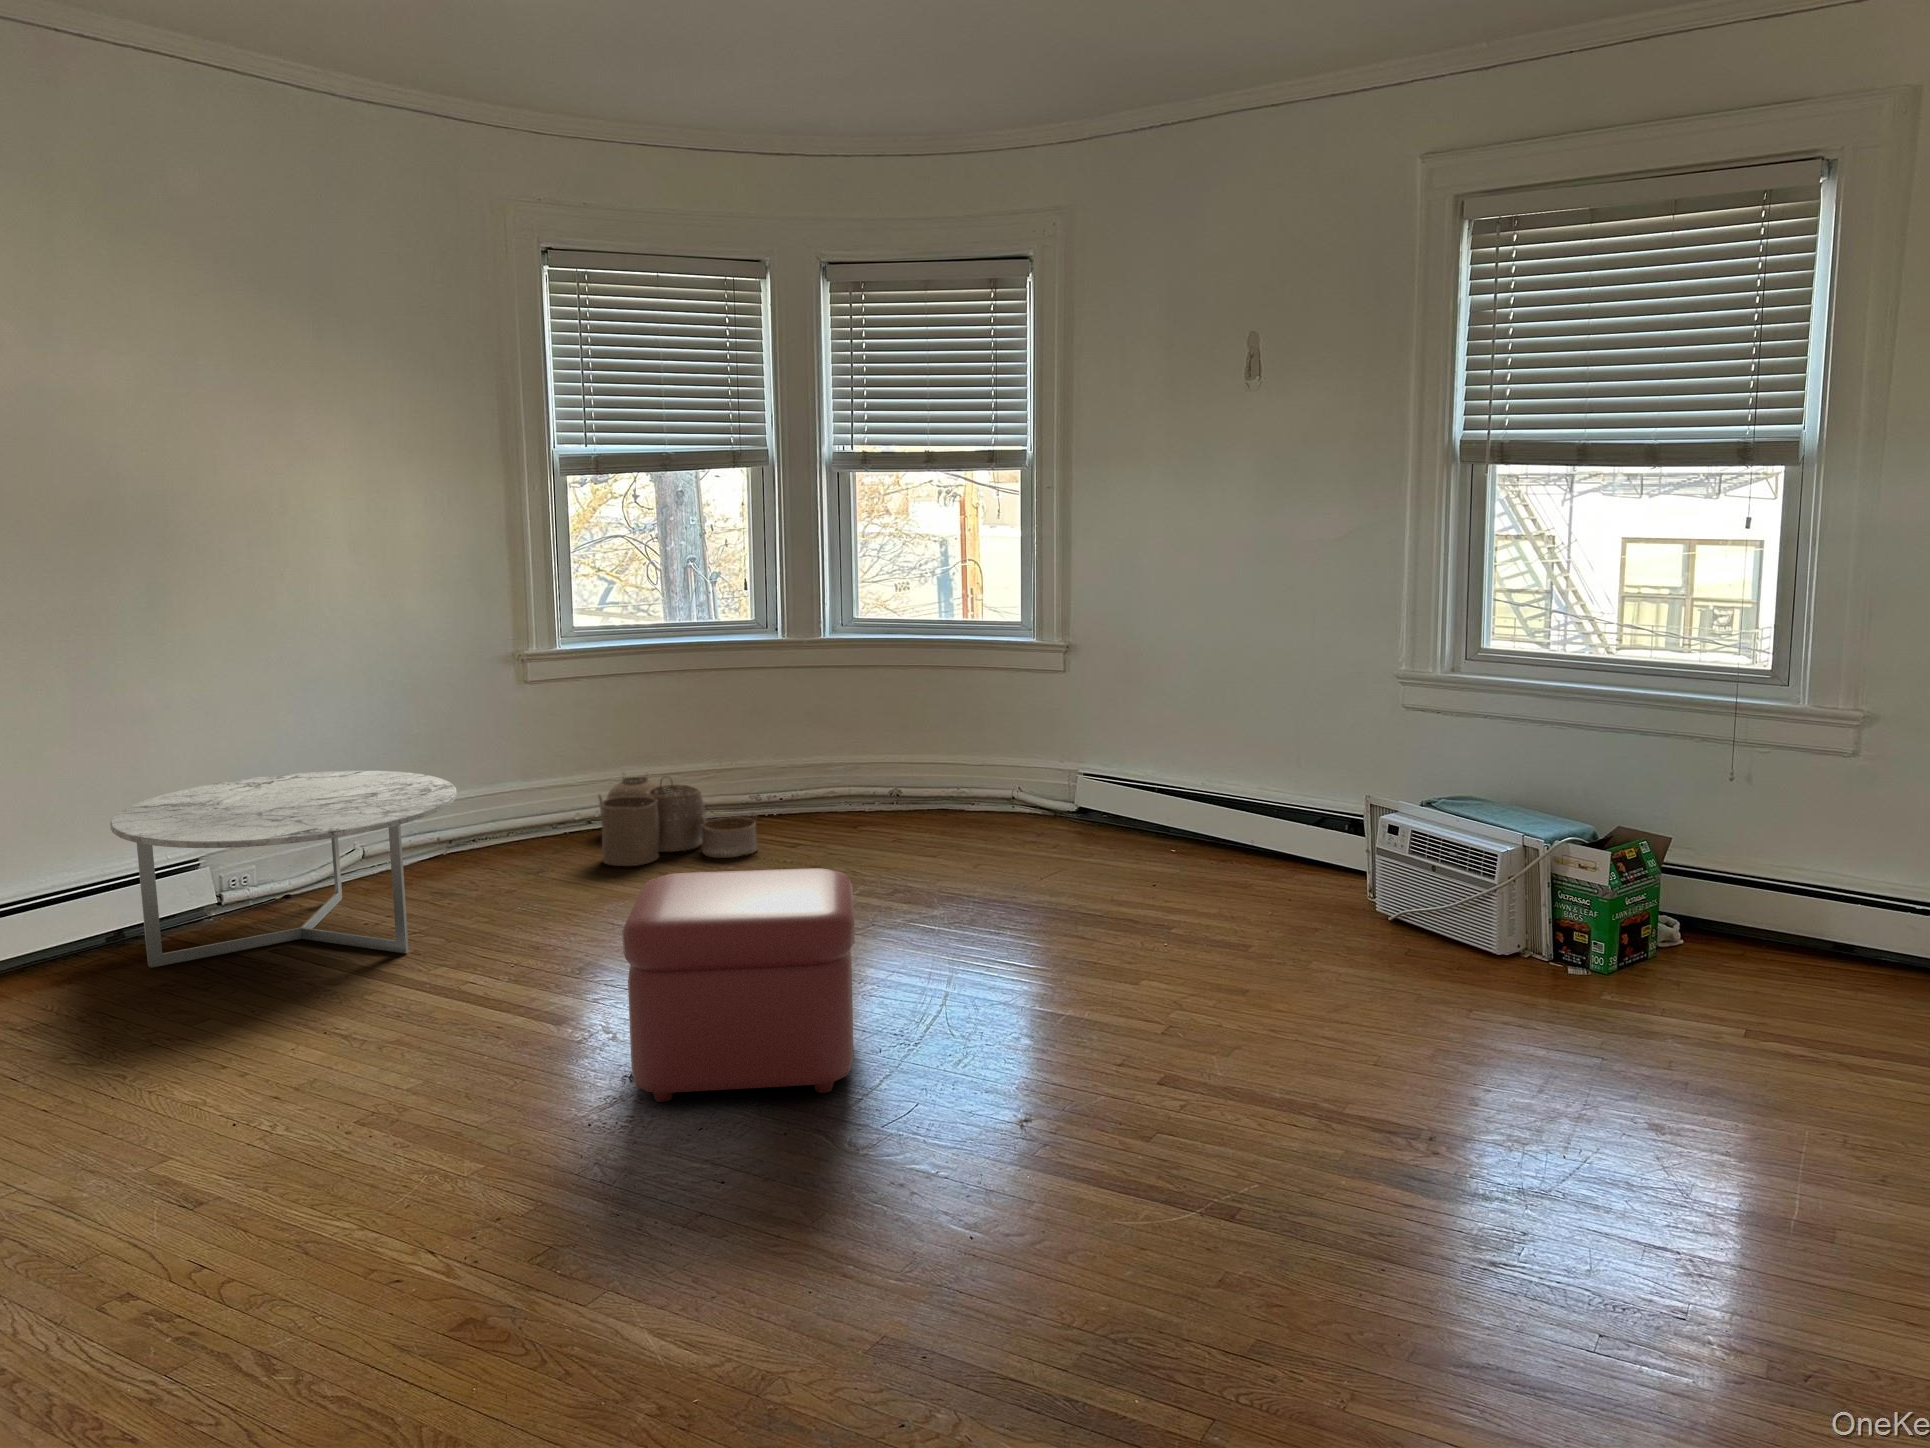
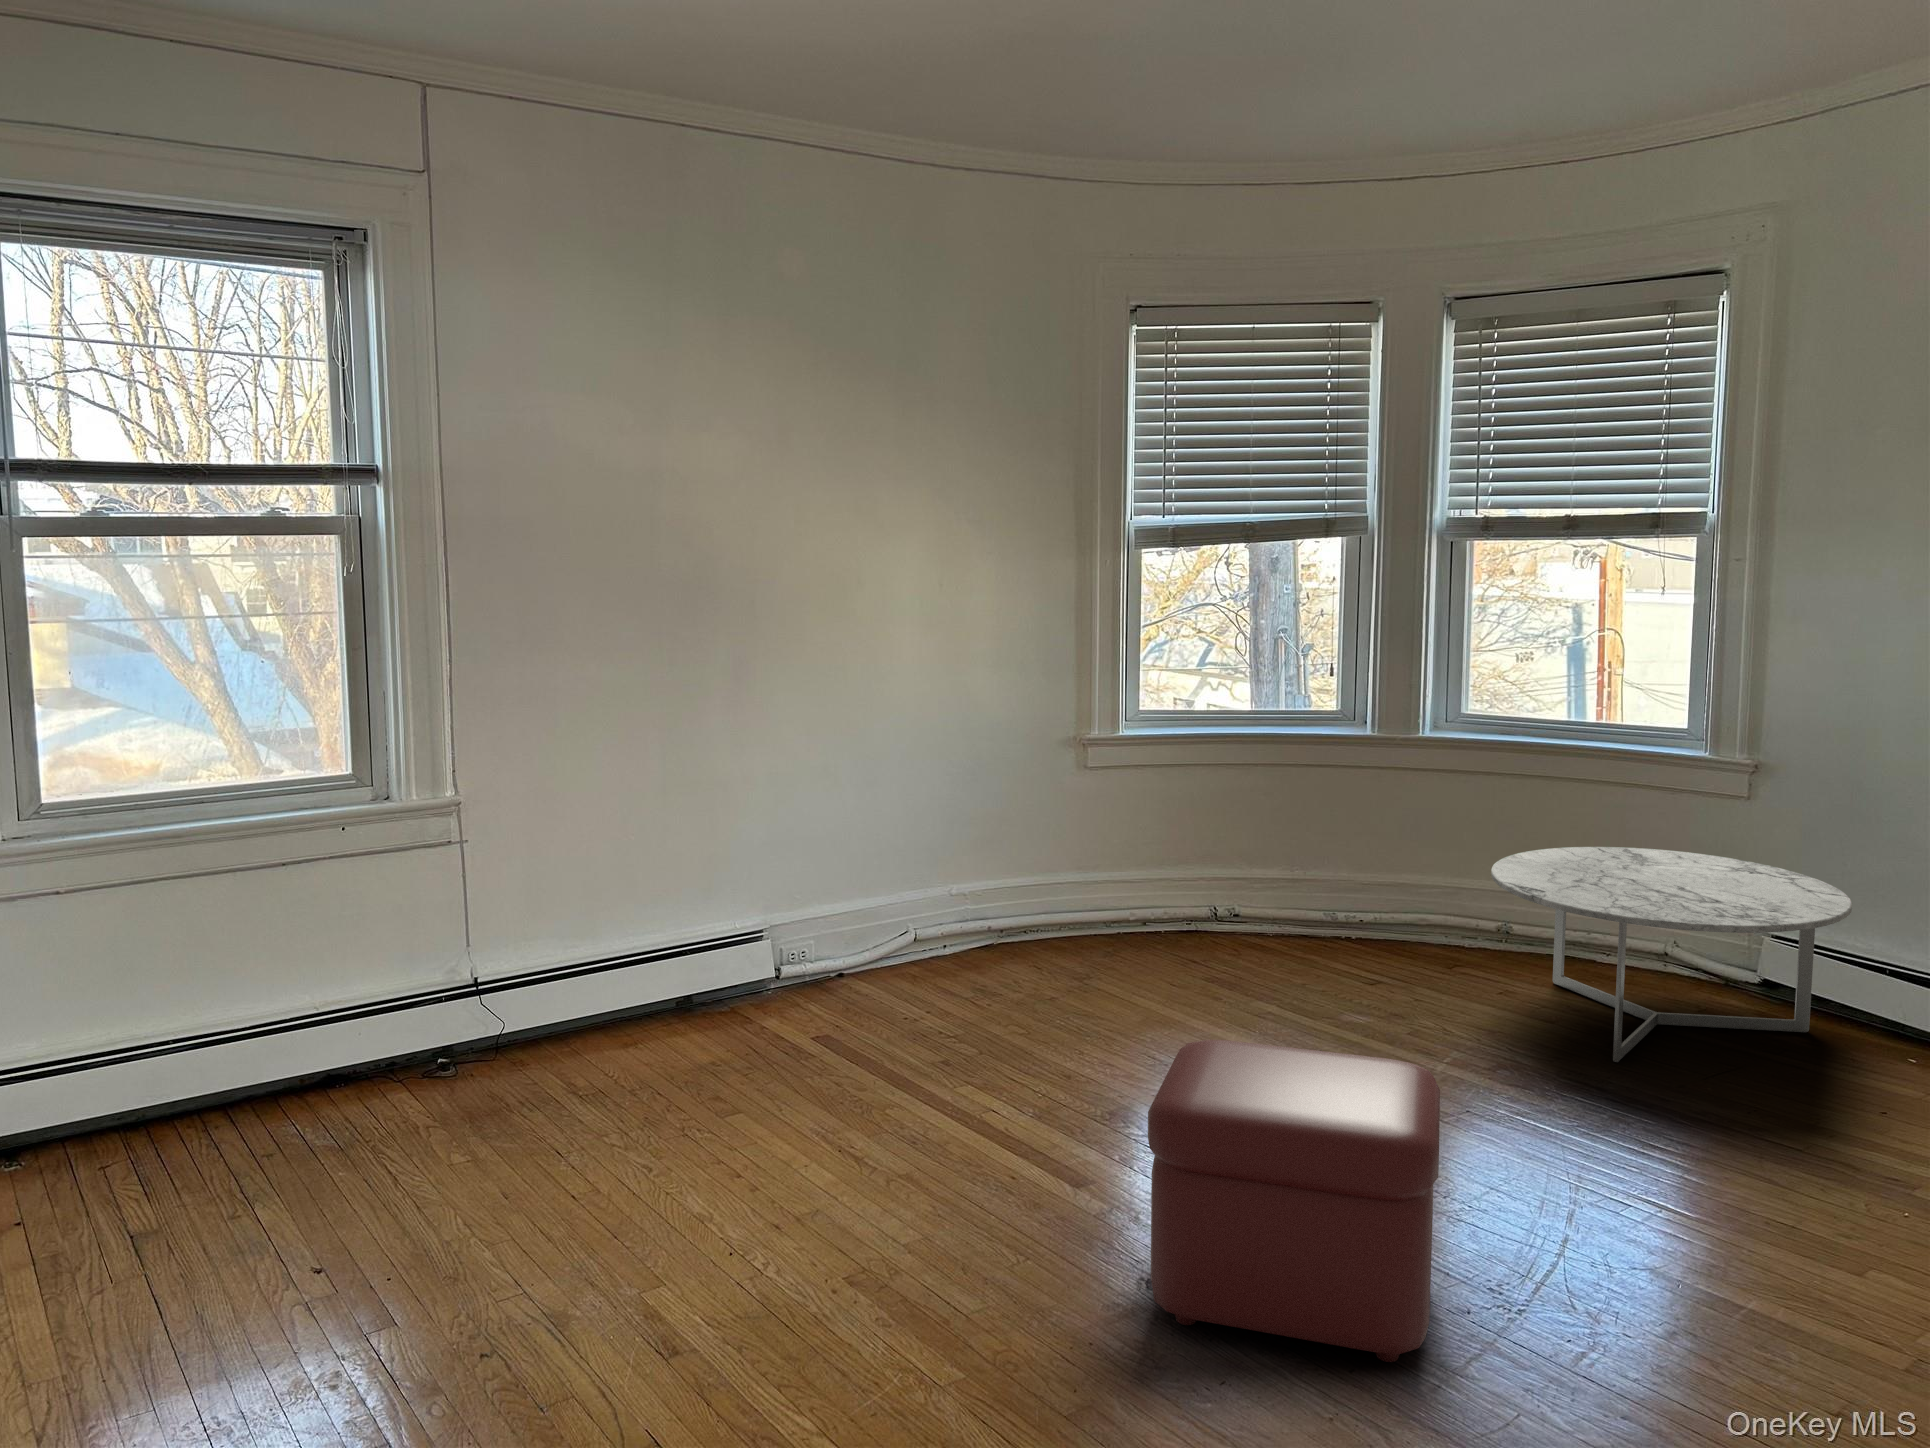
coffee table: present [110,771,457,967] -> present [1491,847,1852,1062]
woven basket: present [598,774,757,866] -> none [1151,875,1330,991]

